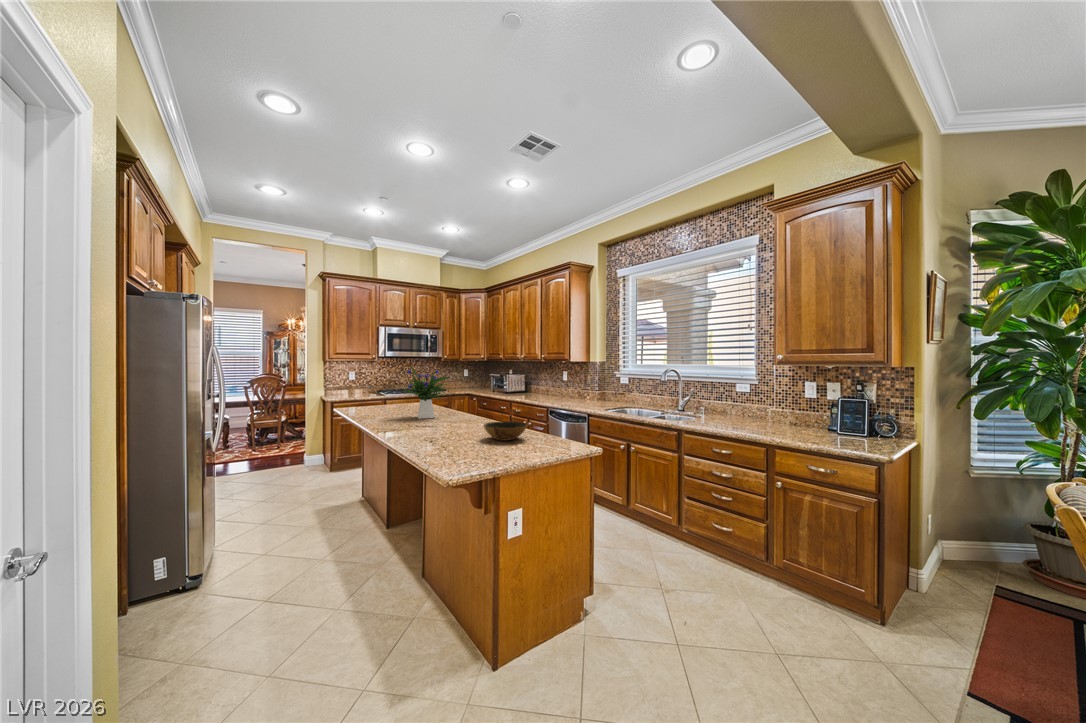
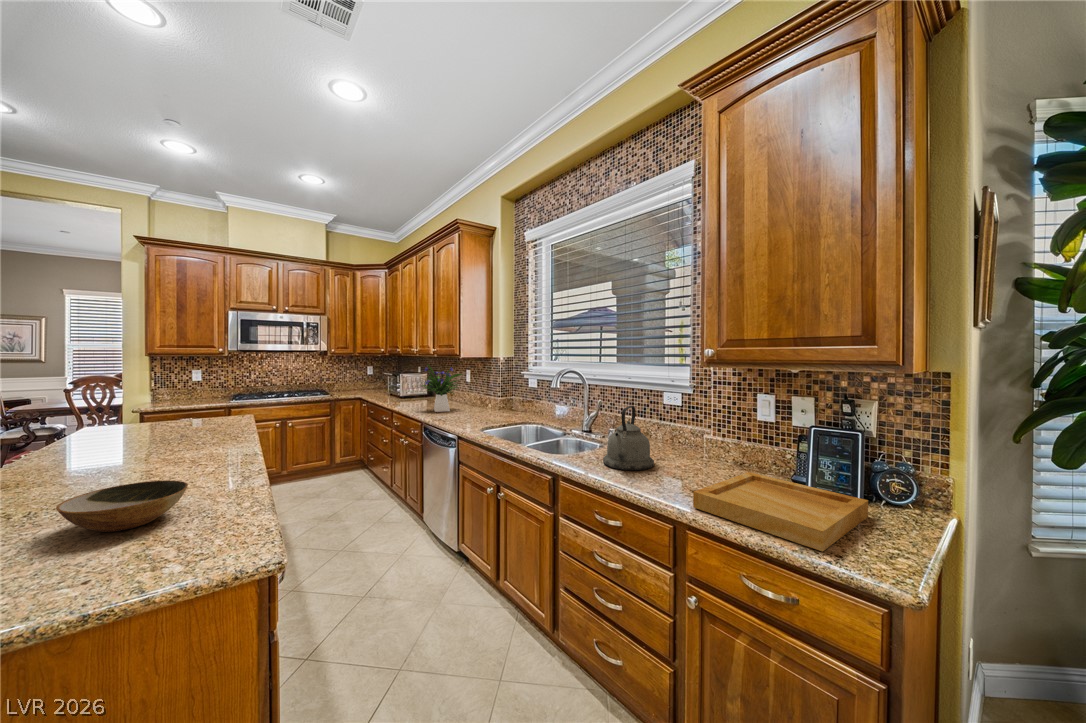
flower arrangement: present [404,366,449,419] -> present [422,364,462,412]
kettle: none [709,390,742,427] -> present [603,406,654,470]
tray: none [778,424,871,448] -> present [693,472,868,552]

